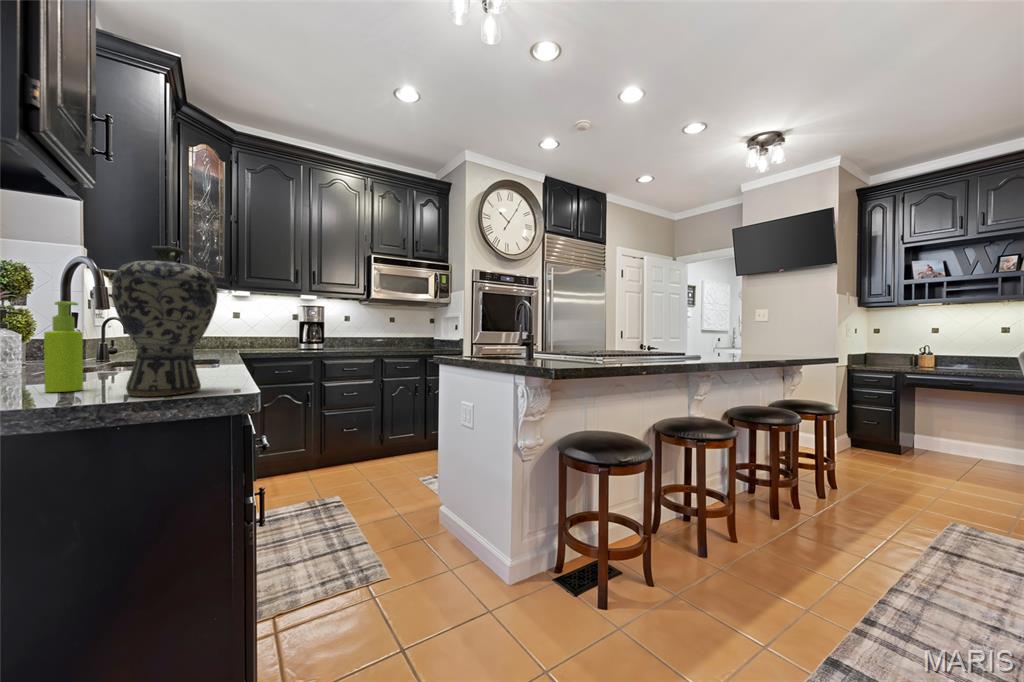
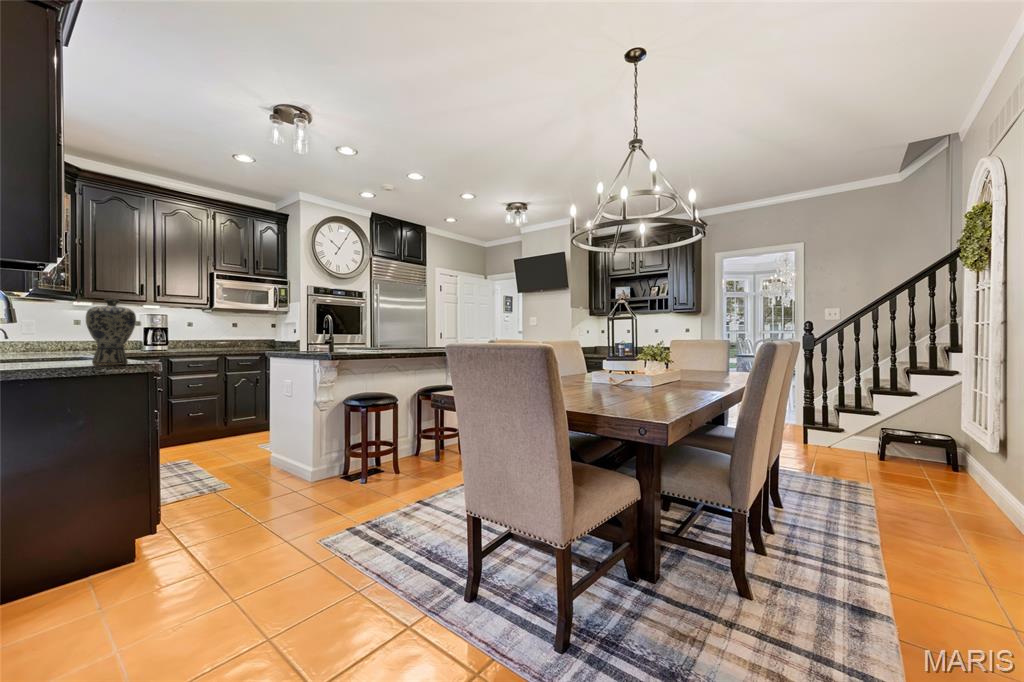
soap dispenser: present [44,301,83,392] -> none [40,323,59,366]

